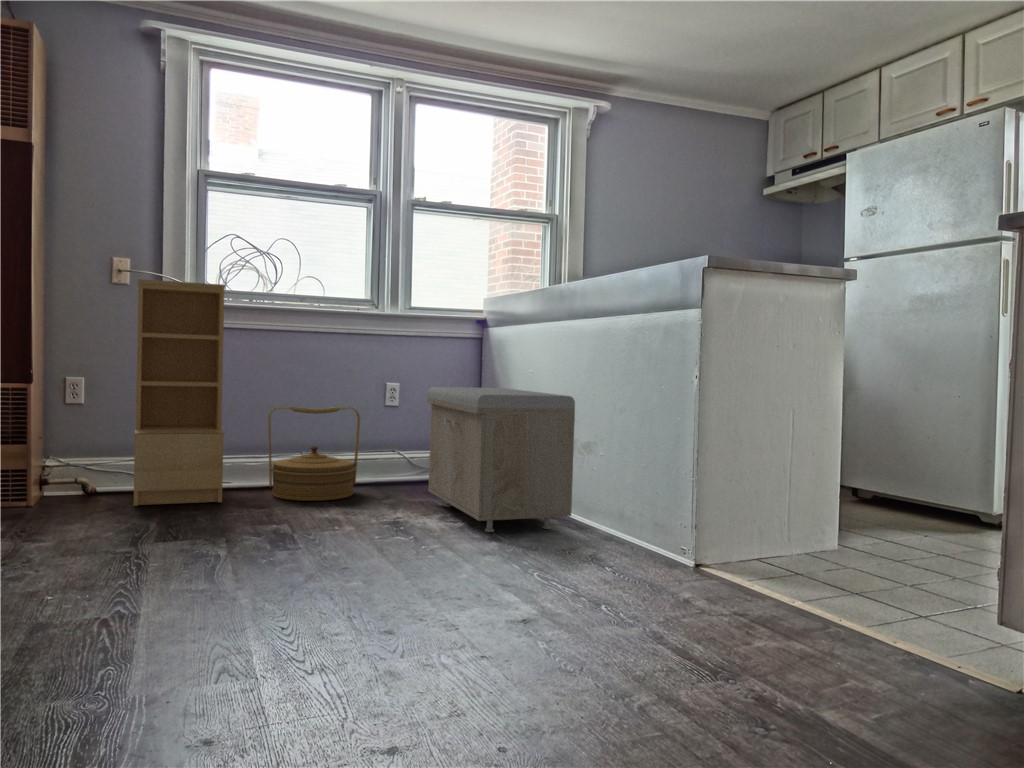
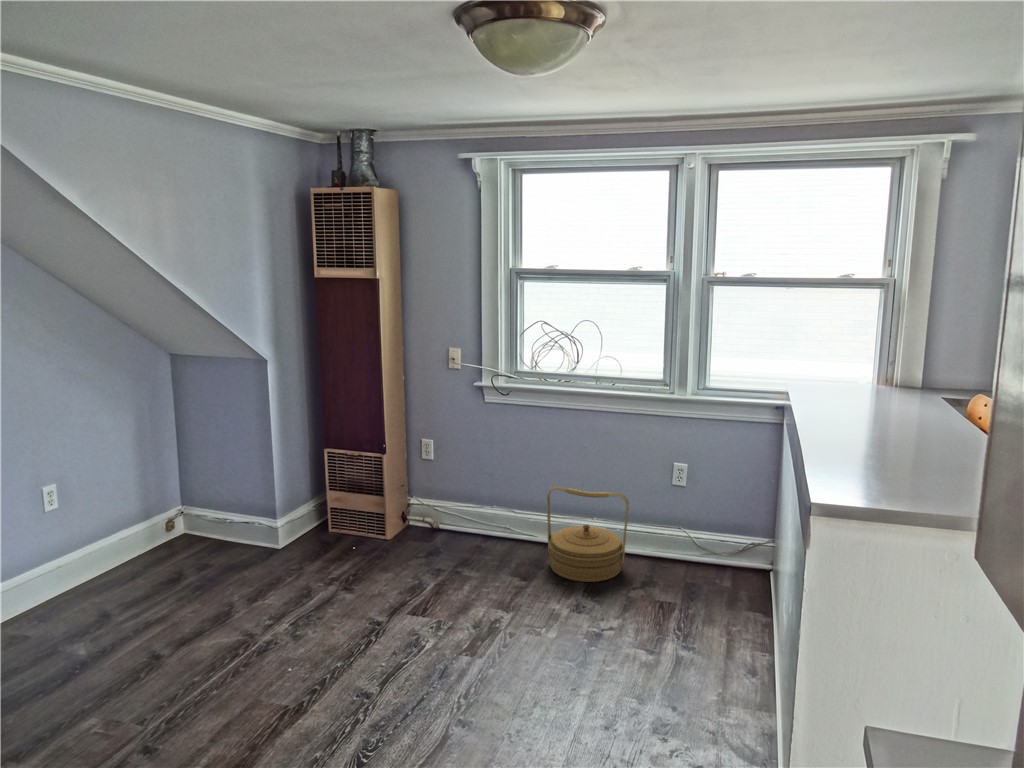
bookshelf: present [134,279,225,506] -> none [438,371,524,566]
storage bench: present [427,387,575,532] -> none [651,499,772,704]

